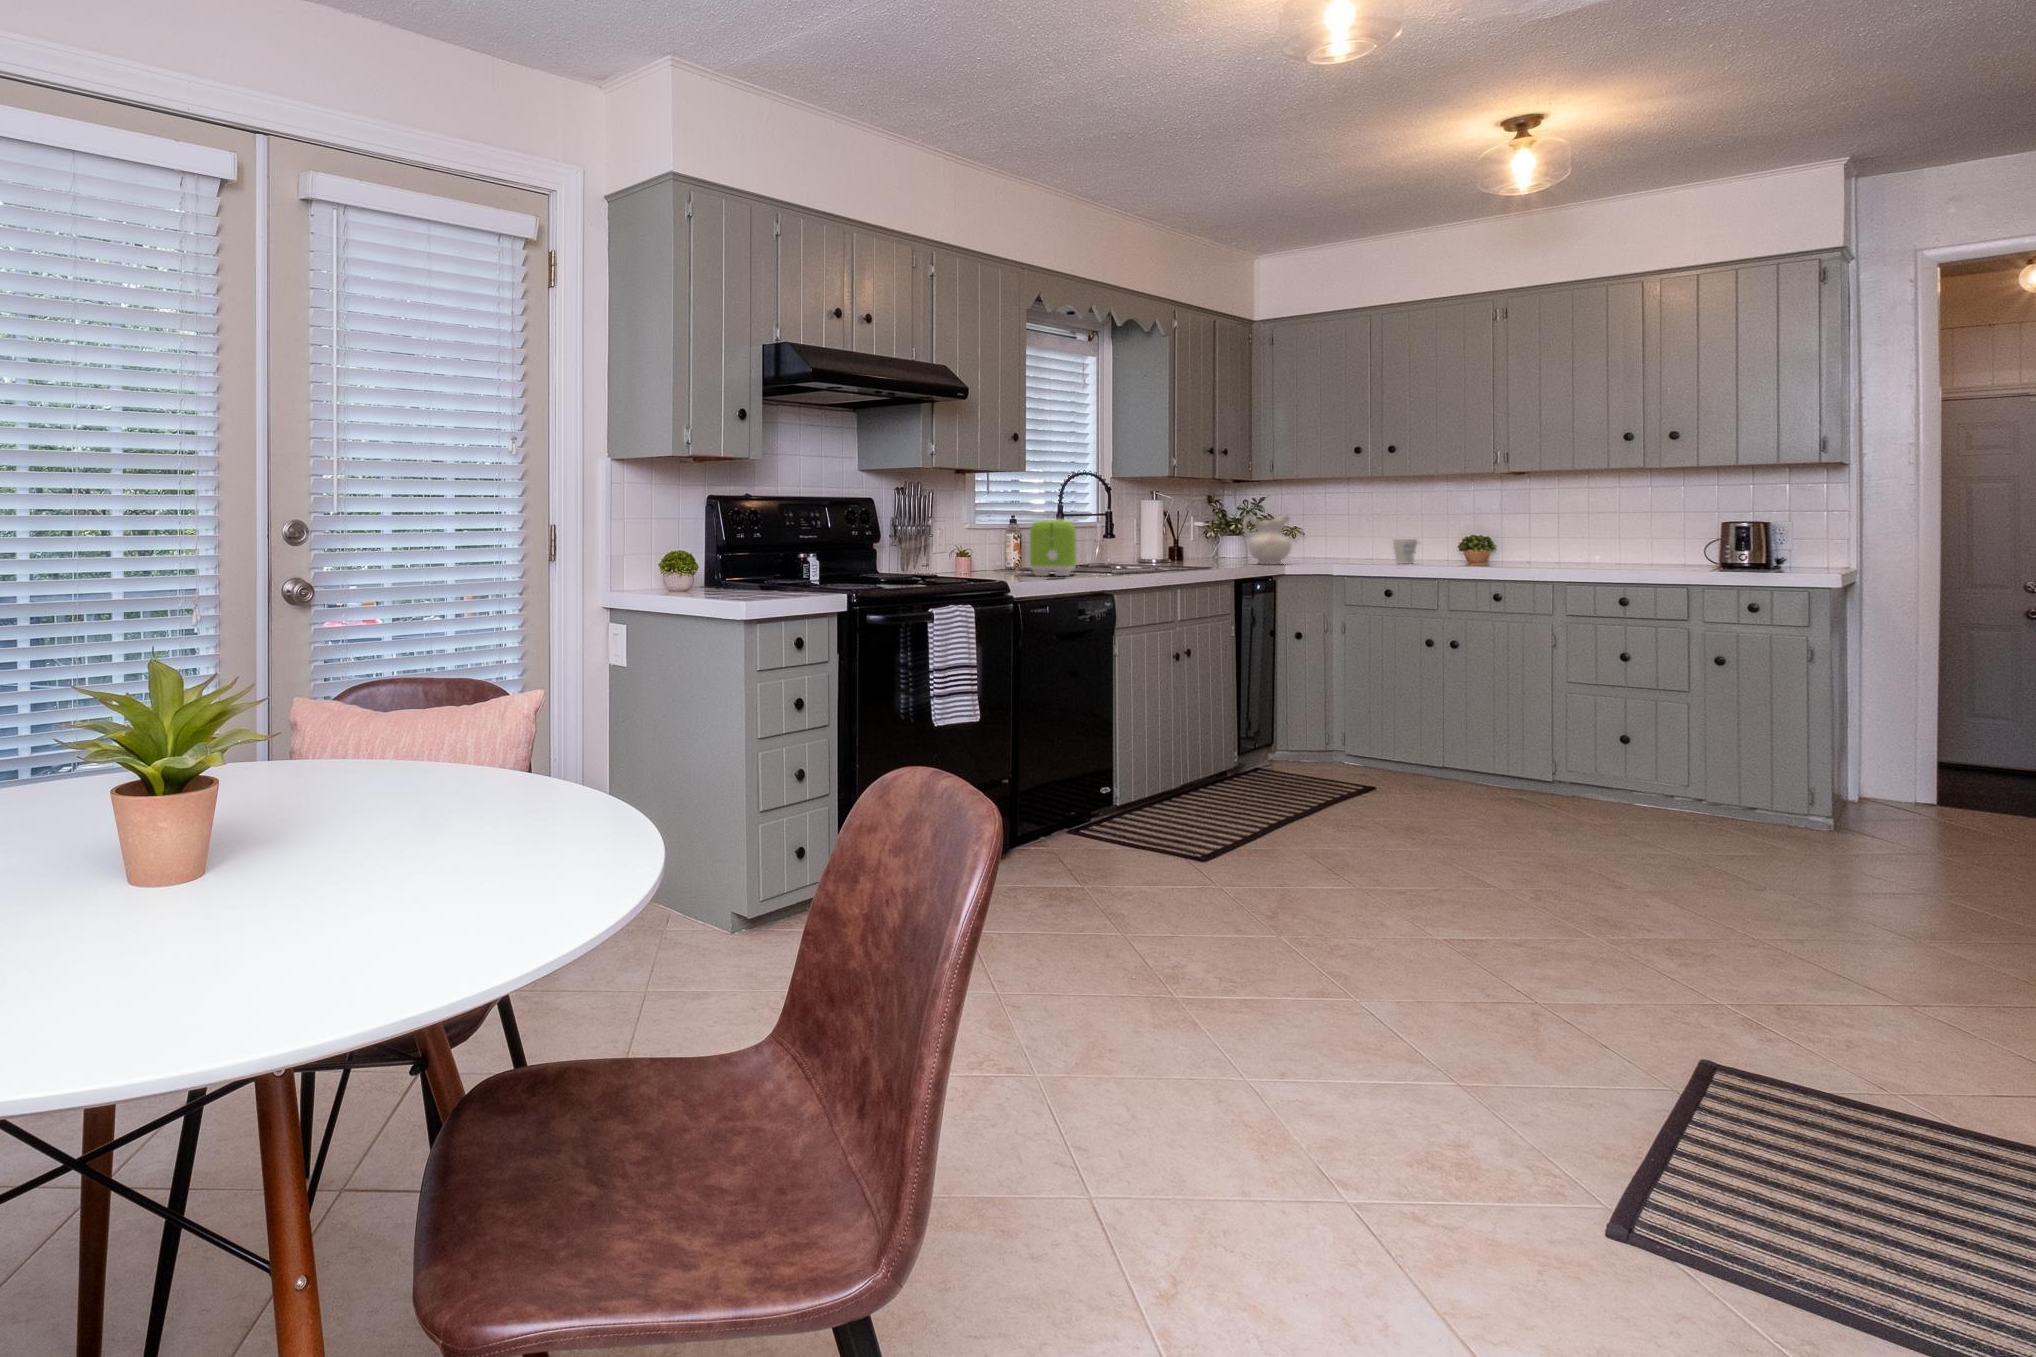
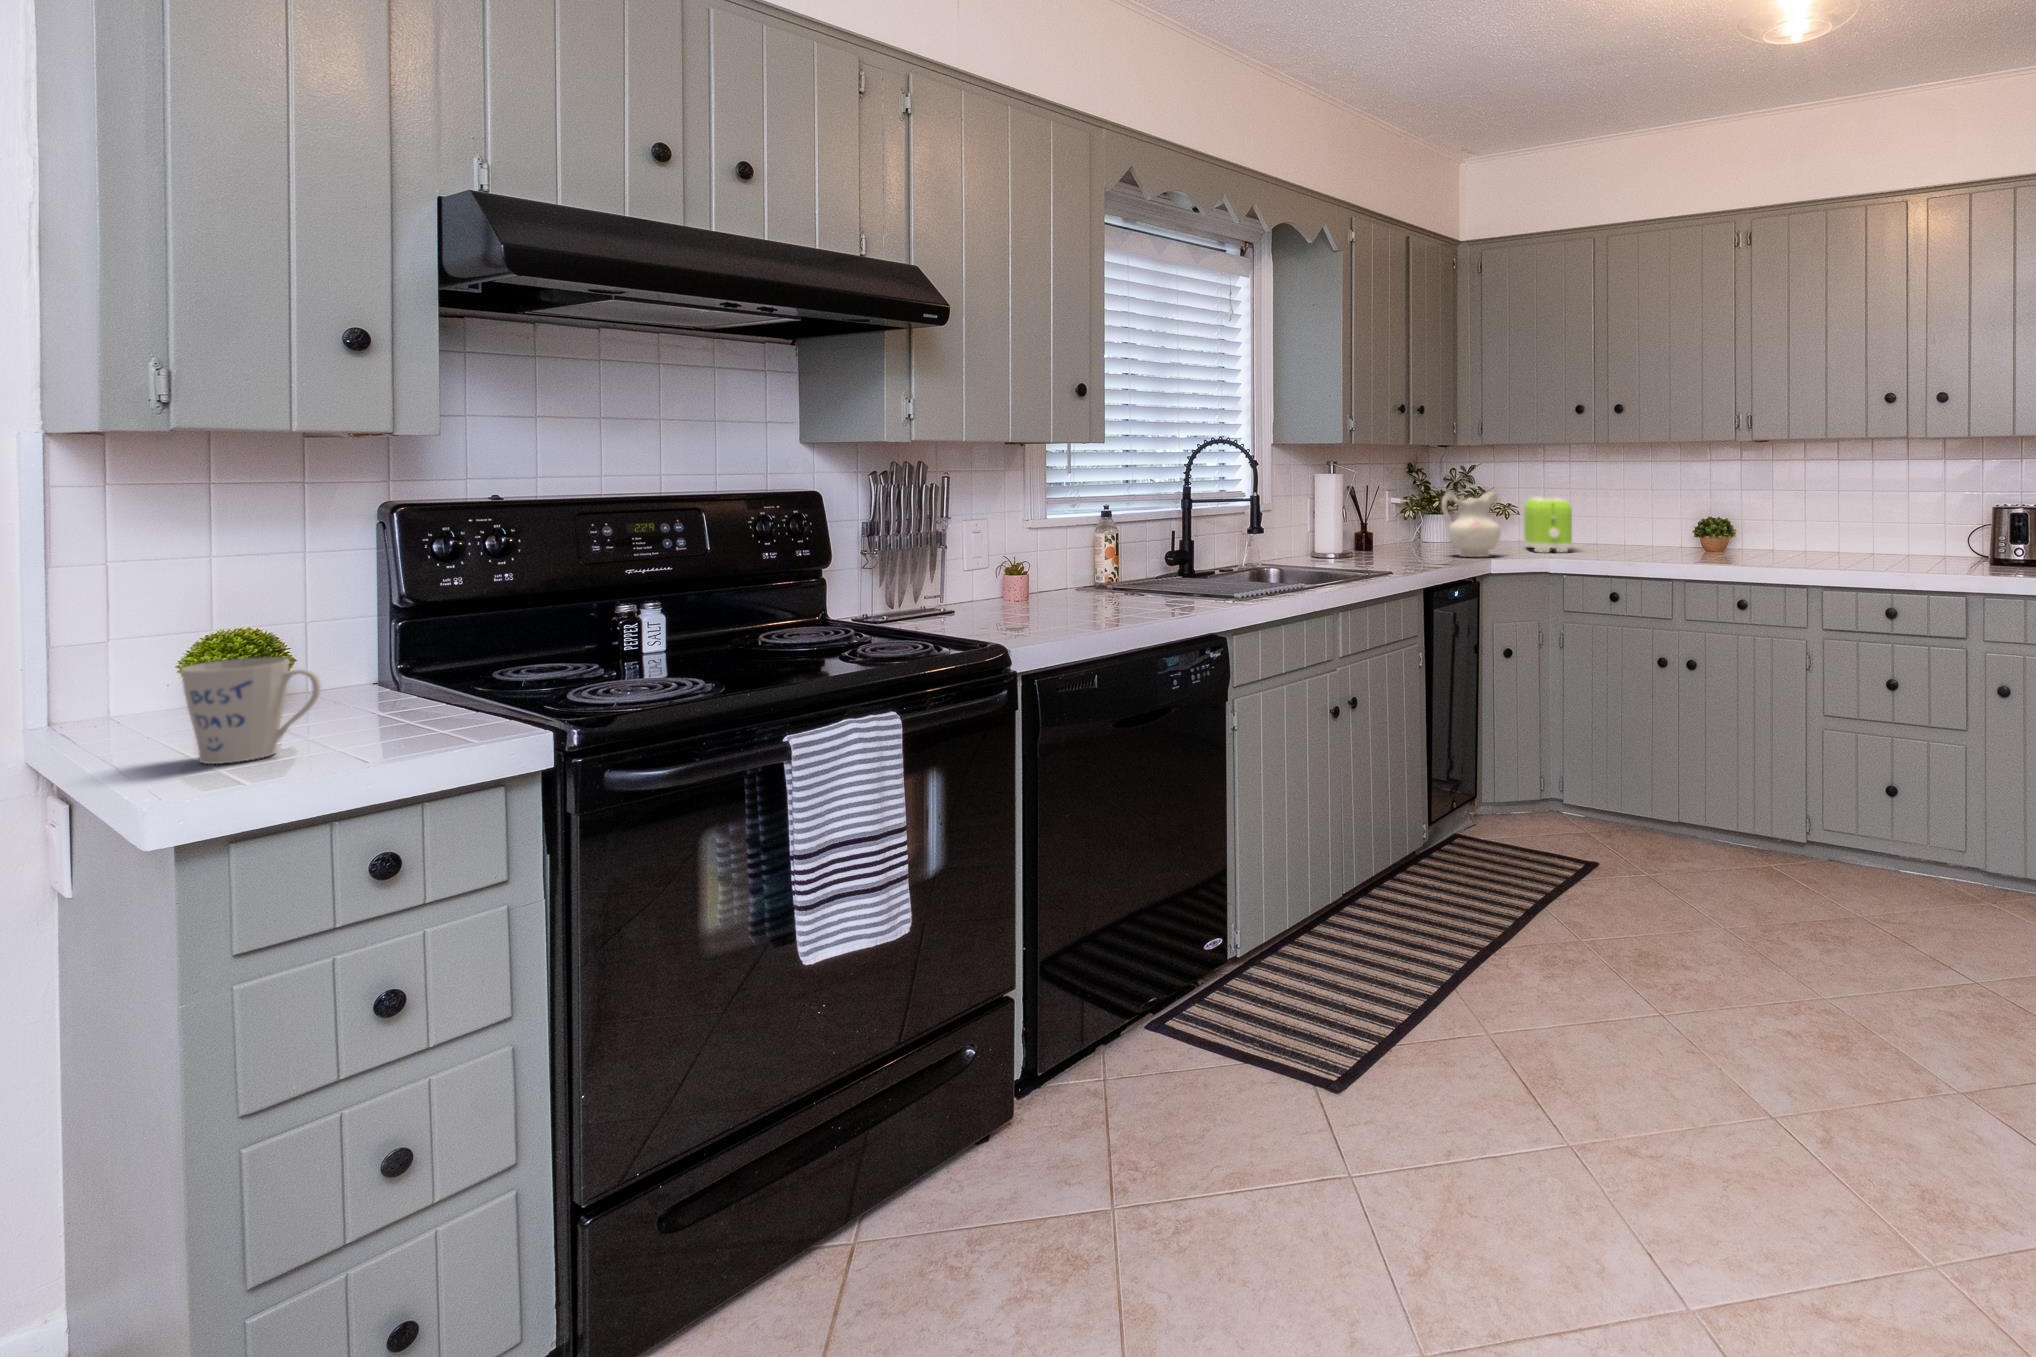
toaster: present [1030,519,1076,576] -> present [1524,497,1572,552]
mug: present [1393,539,1418,564] -> present [181,658,321,764]

